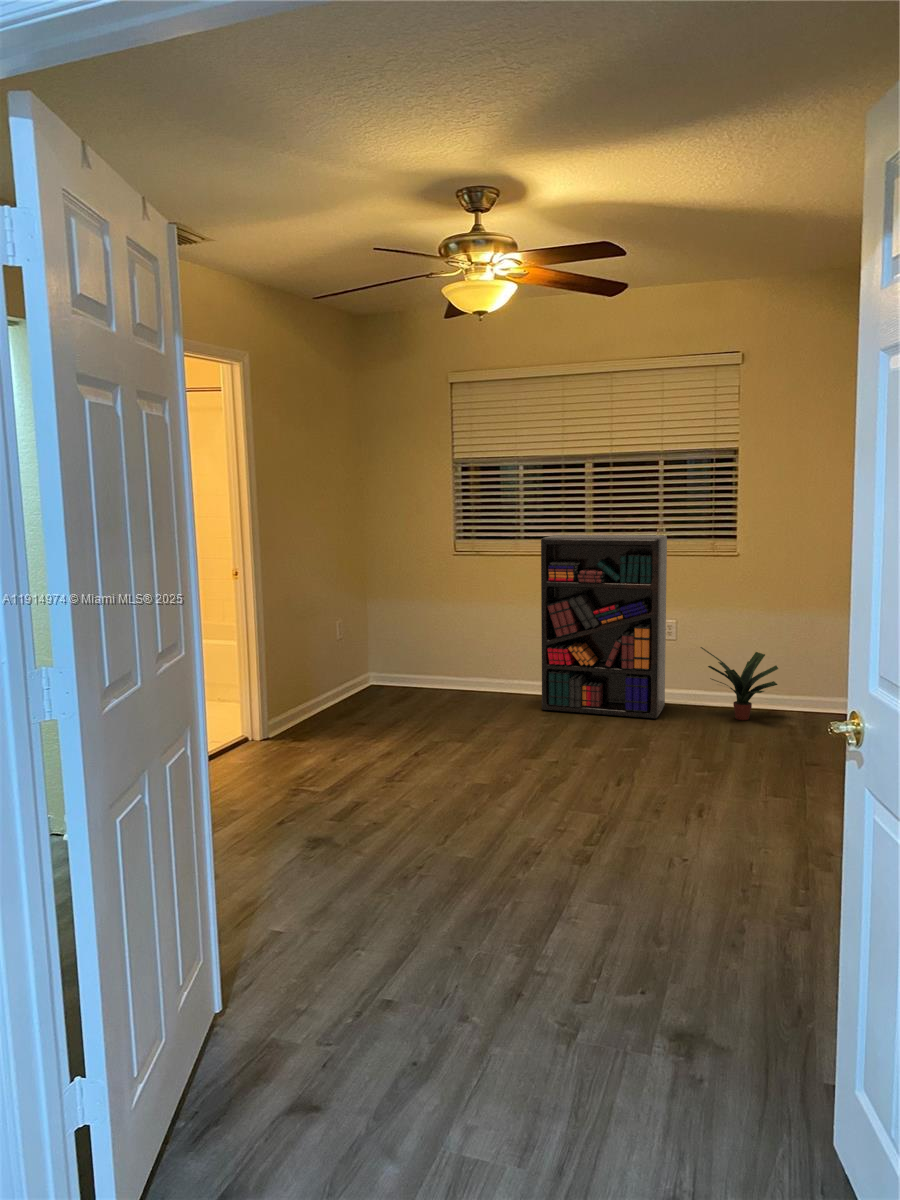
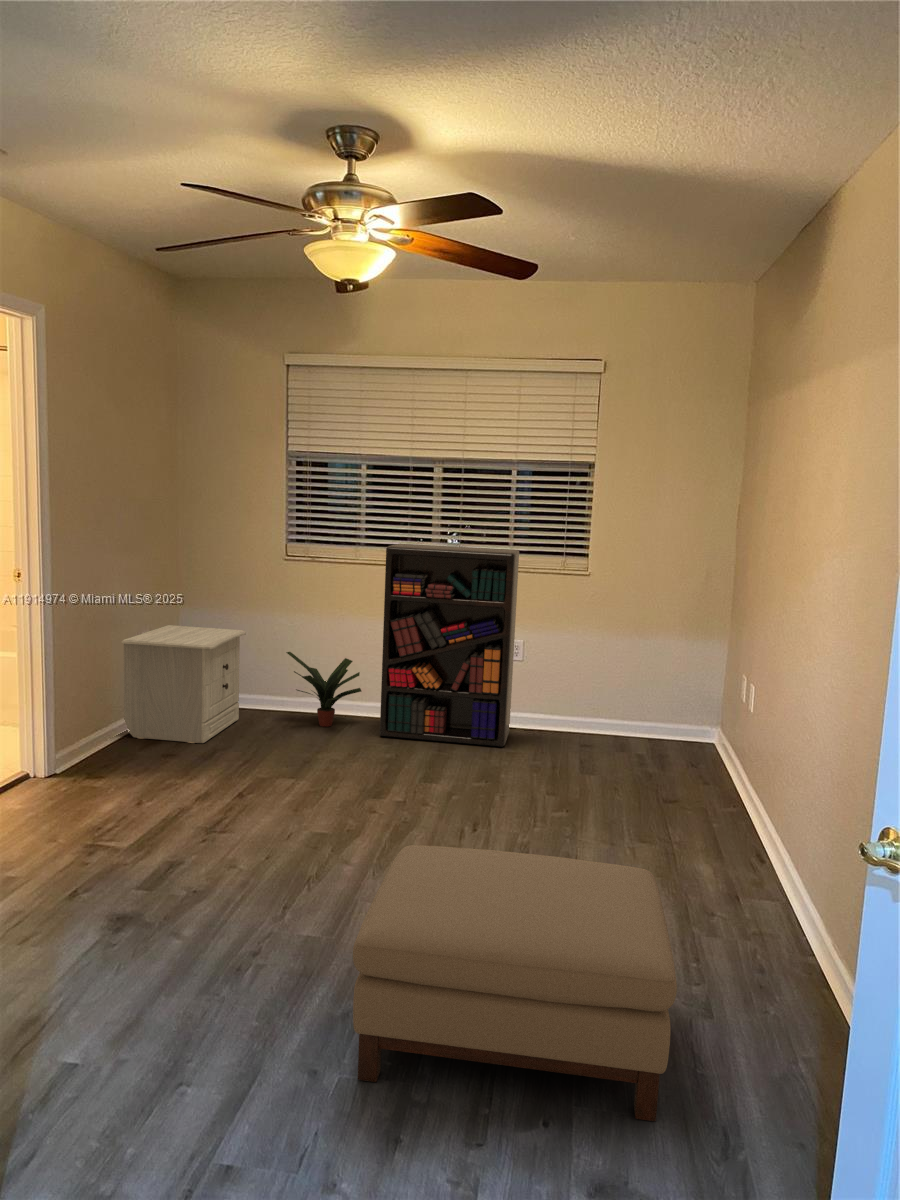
nightstand: none [319,616,422,716] -> present [122,625,246,743]
potted plant: present [701,647,778,720] -> present [286,652,361,727]
ottoman: none [482,781,752,1000] -> present [353,845,677,1121]

